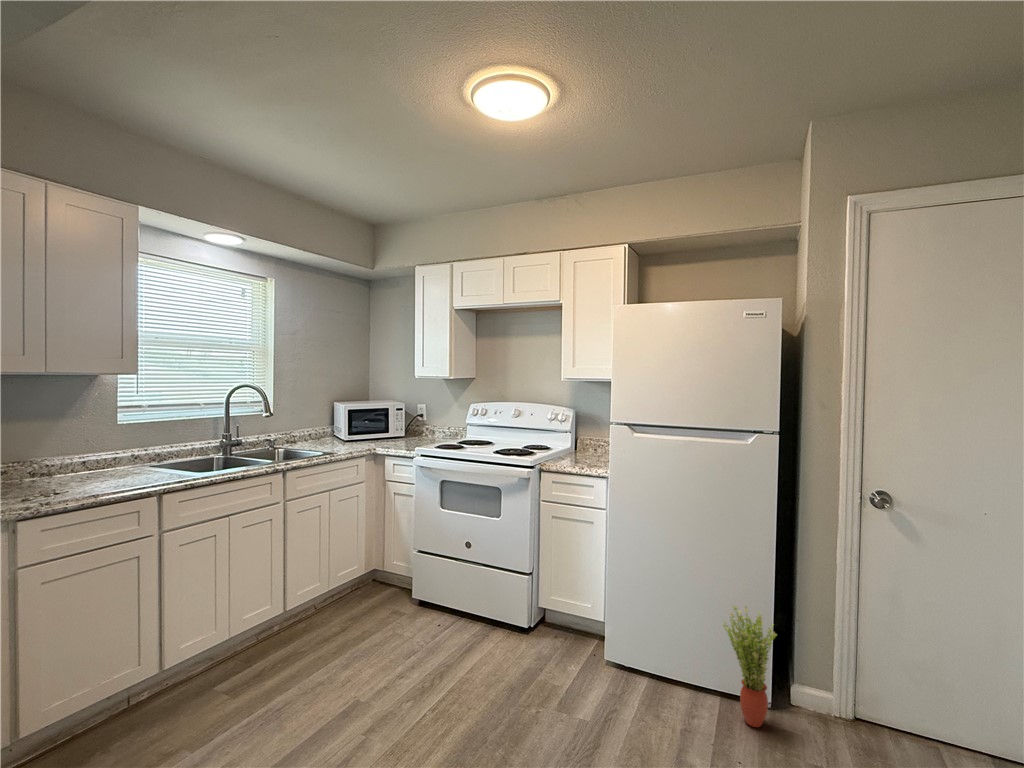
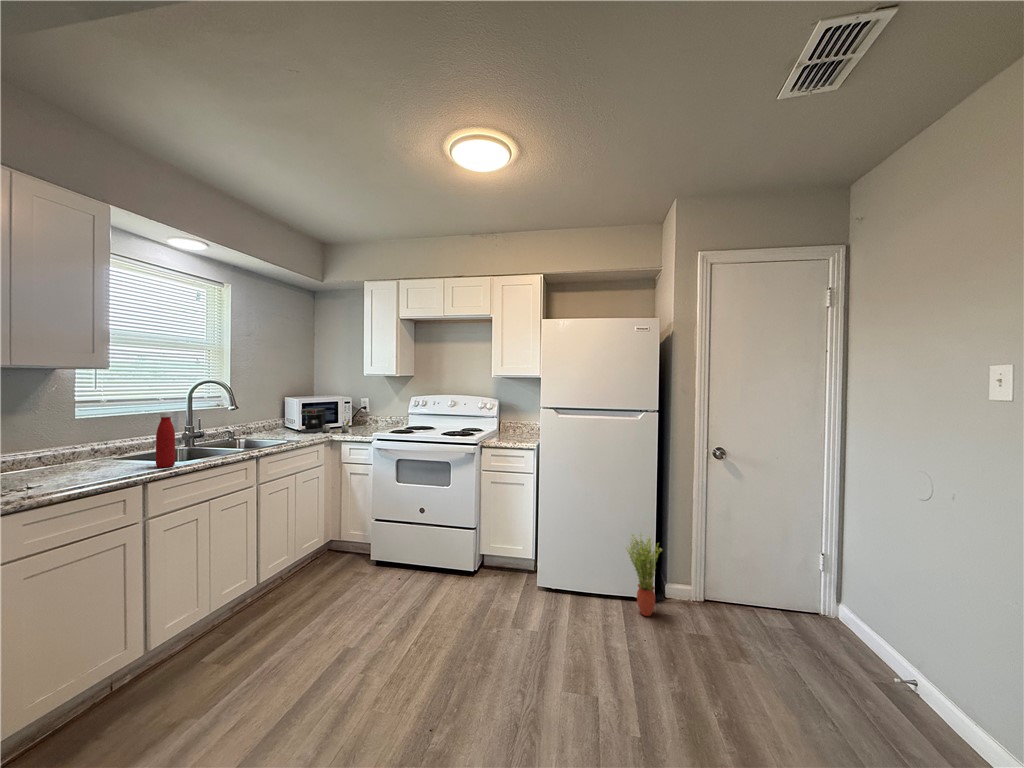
coffee maker: none [344,415,396,445] -> present [301,408,350,433]
bottle: none [176,419,195,478] -> present [156,412,175,468]

